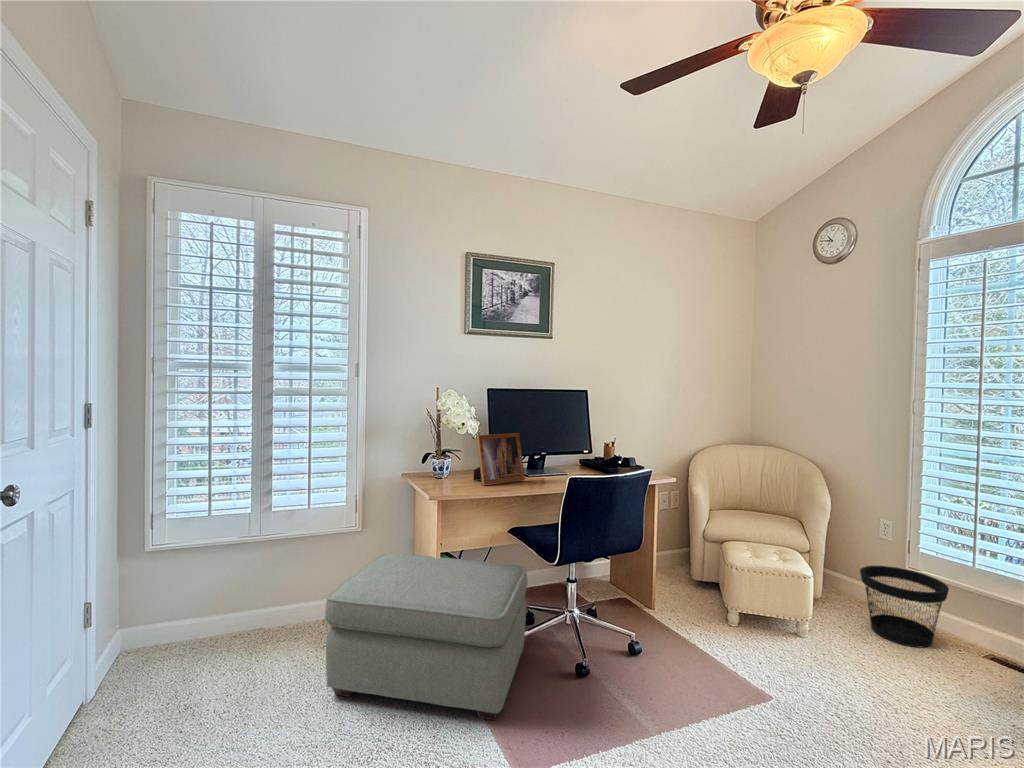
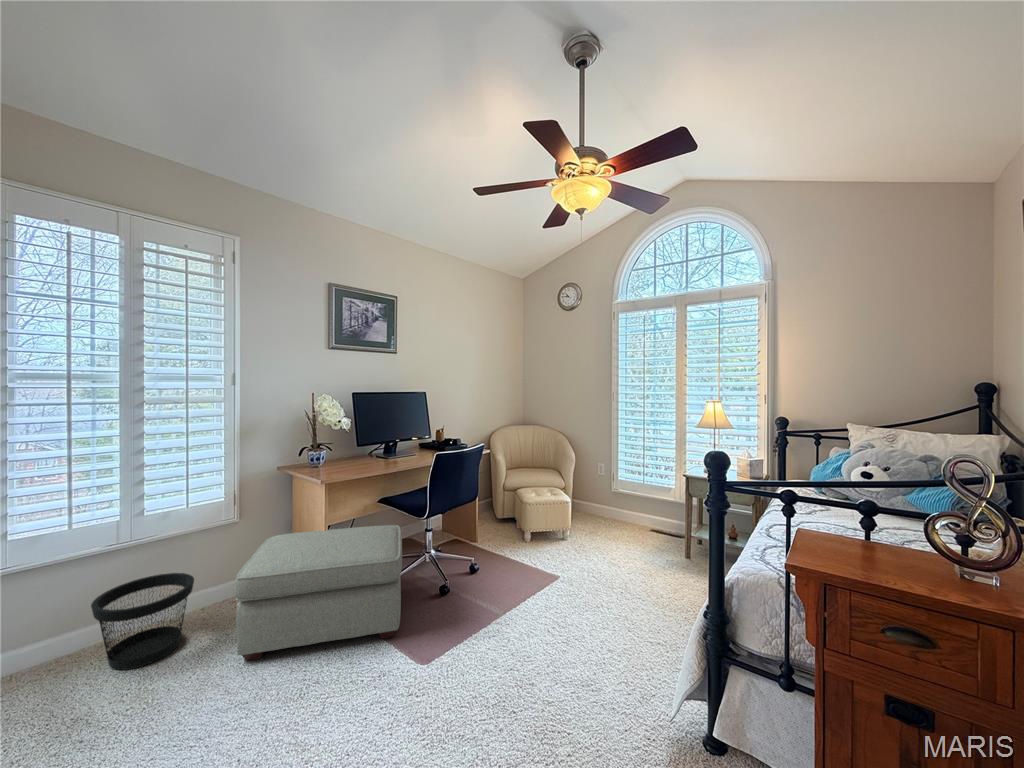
picture frame: present [473,433,525,485] -> none [347,426,389,468]
wastebasket: present [860,566,949,647] -> present [91,573,194,670]

